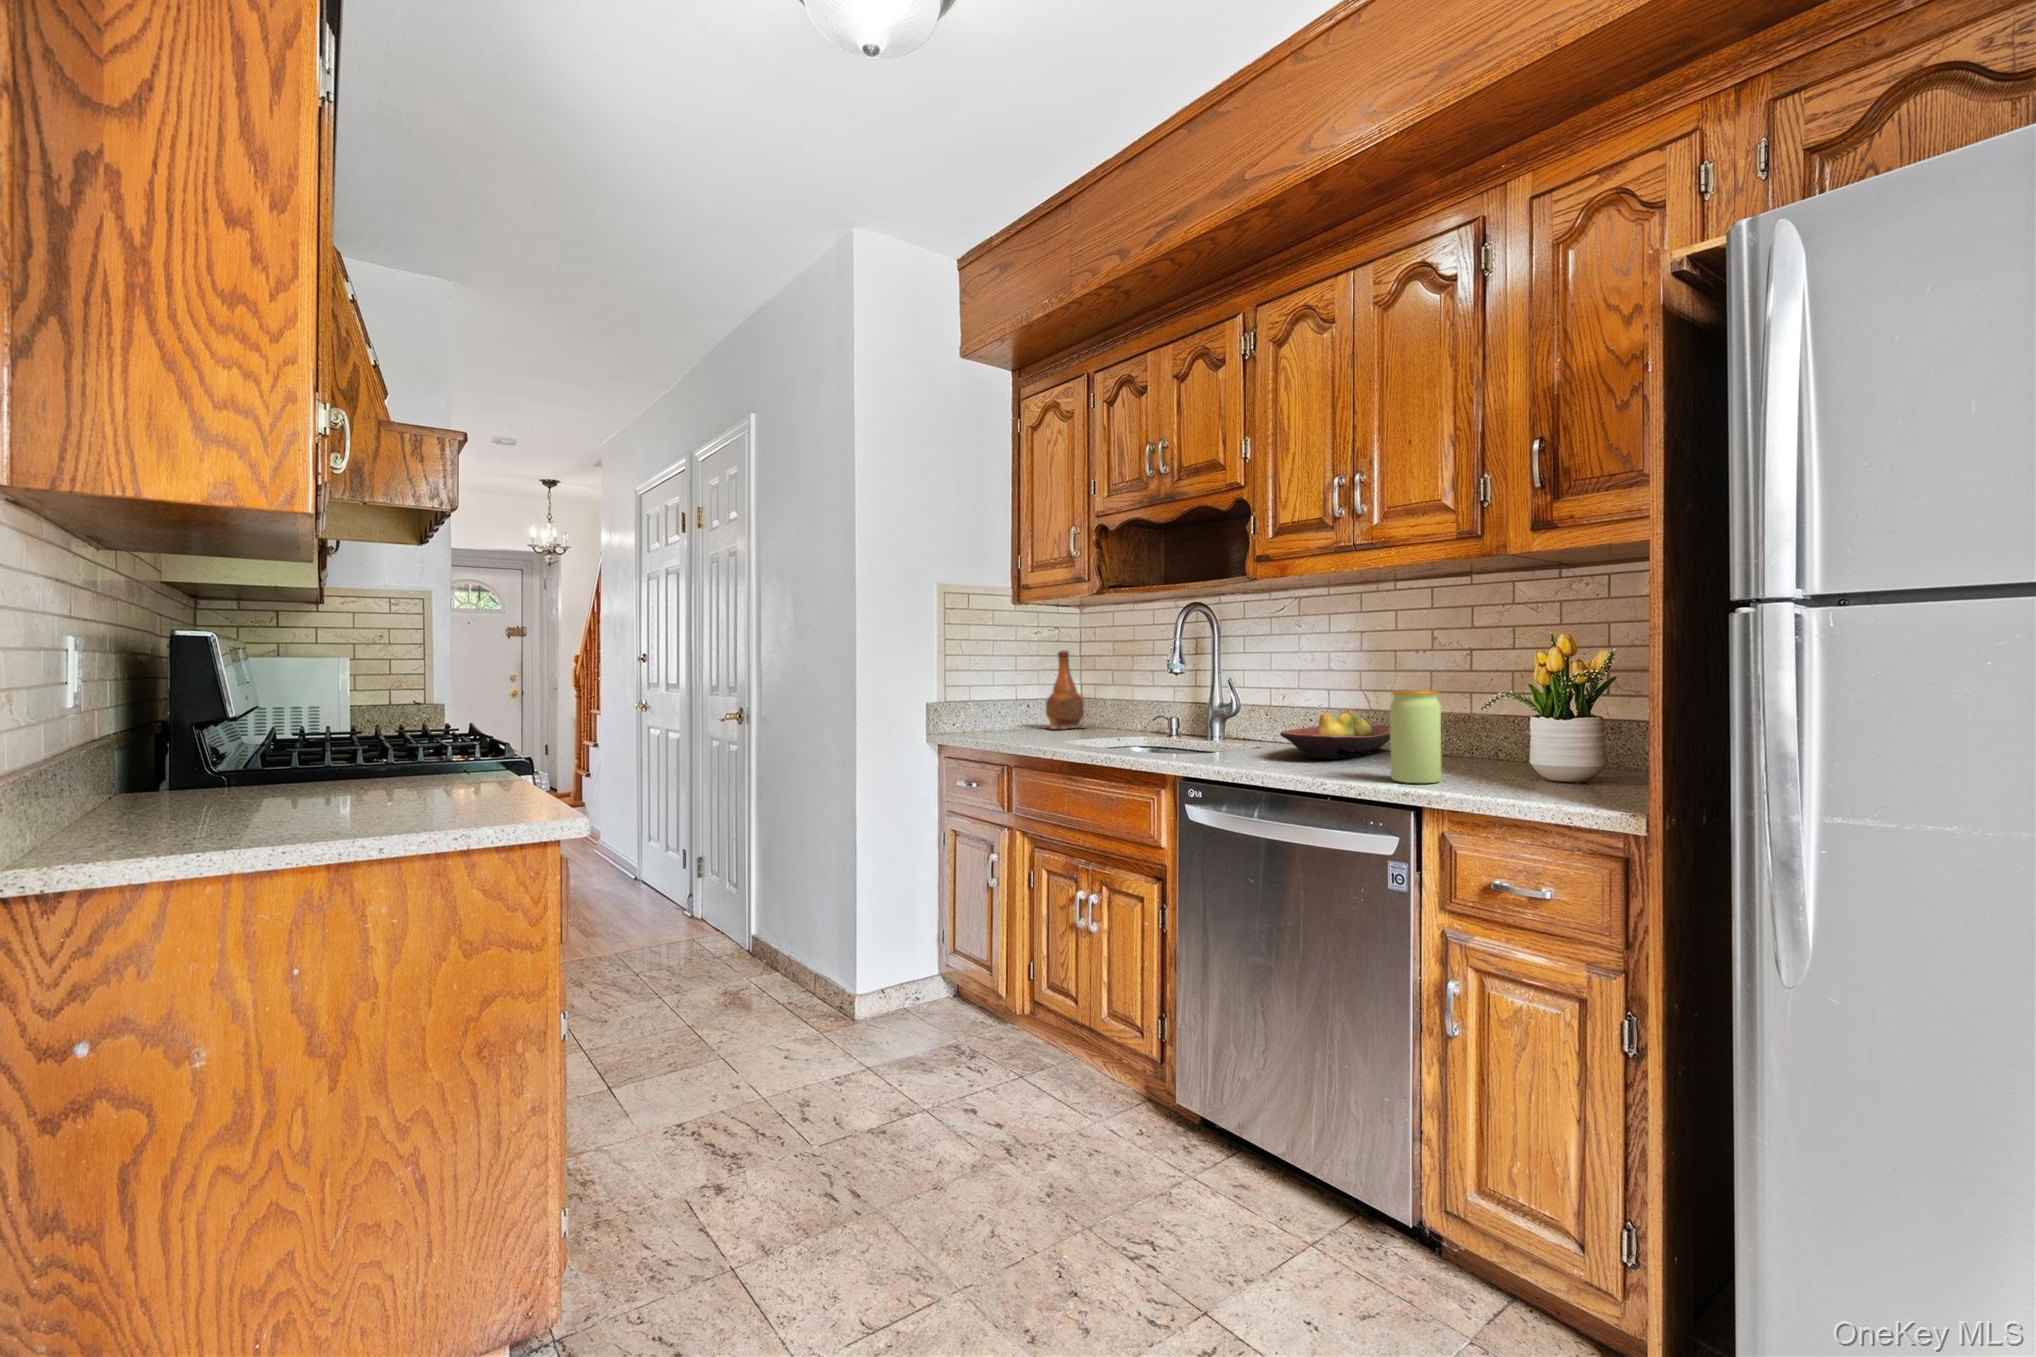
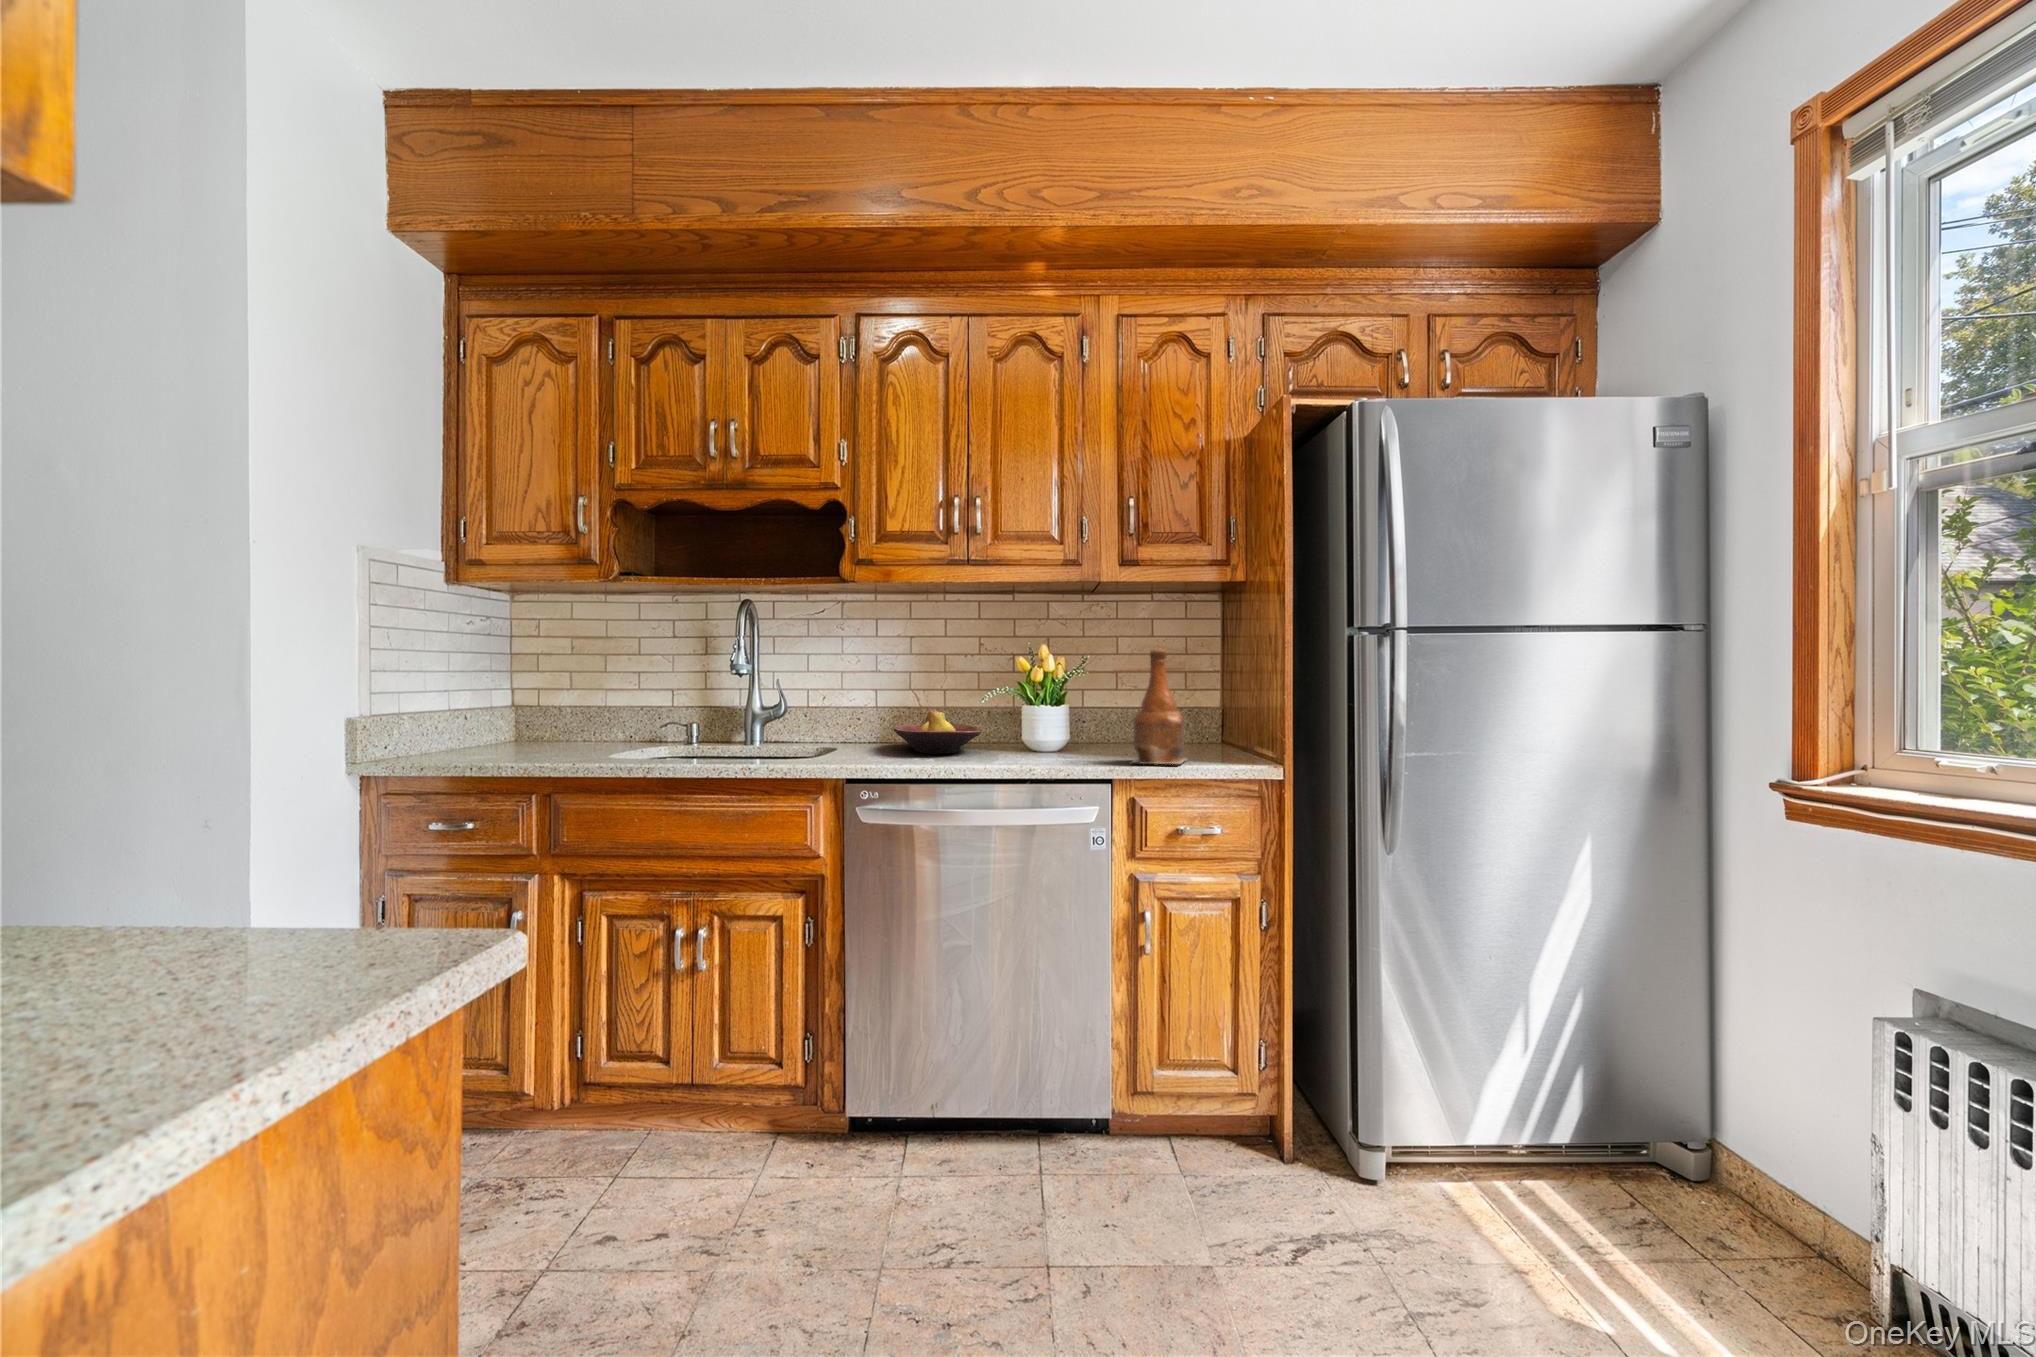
bottle: present [1046,650,1084,729] -> present [1133,649,1187,764]
jar: present [1390,690,1441,783] -> none [1058,688,1096,763]

